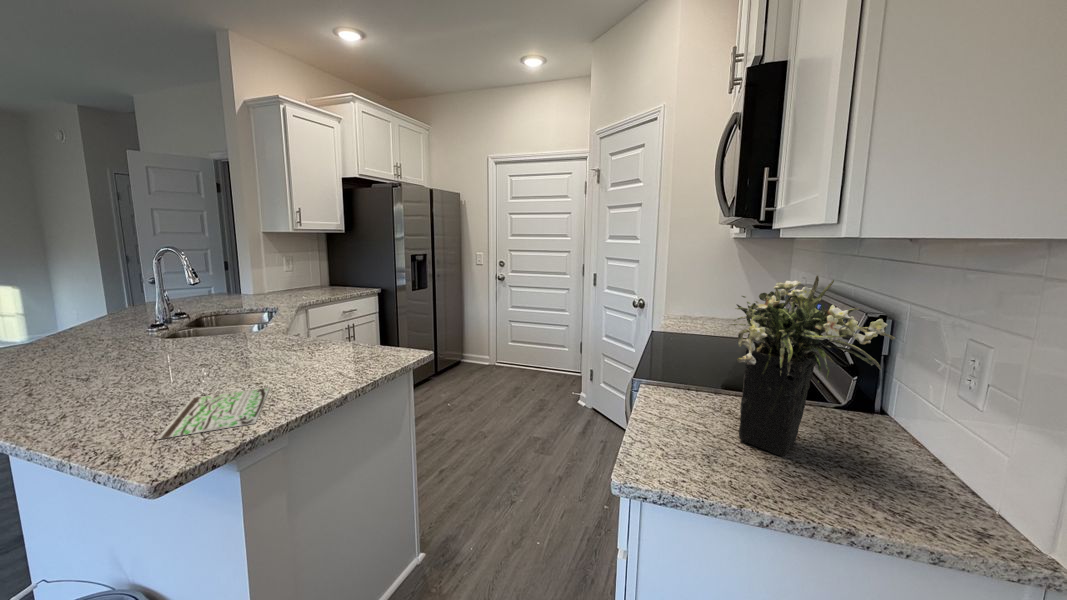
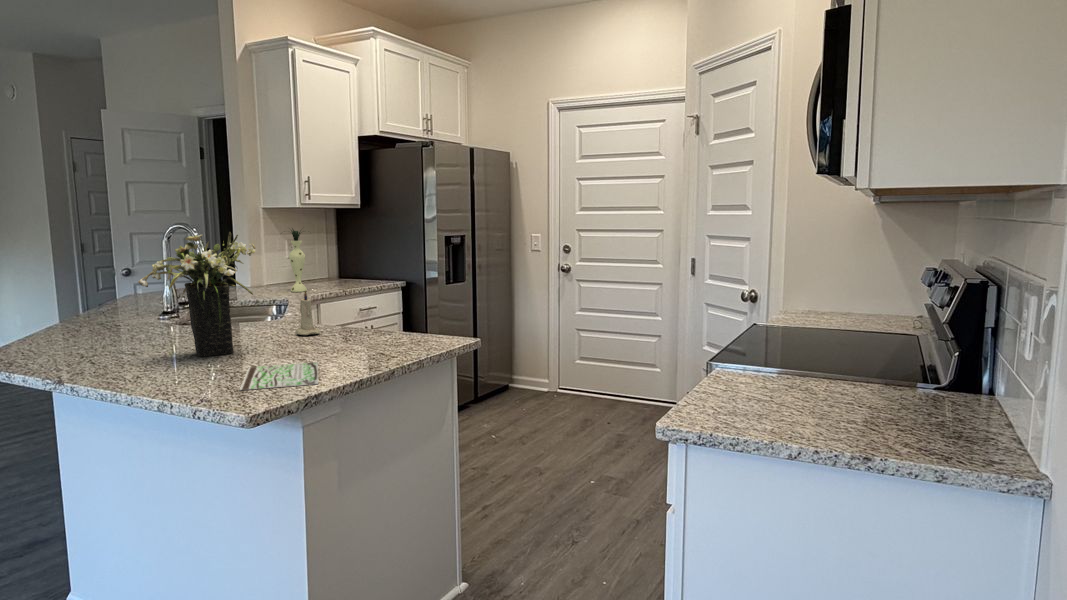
vase: none [275,248,302,299] -> present [289,228,307,292]
flower arrangement: present [731,276,895,456] -> present [138,232,256,357]
candle: none [266,309,290,350] -> present [295,291,320,335]

